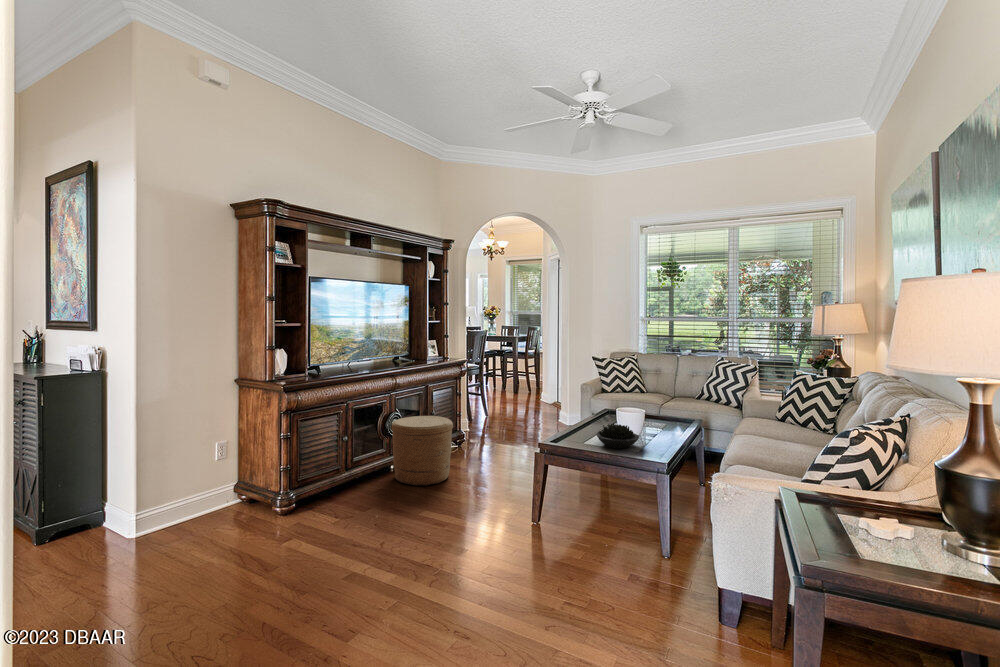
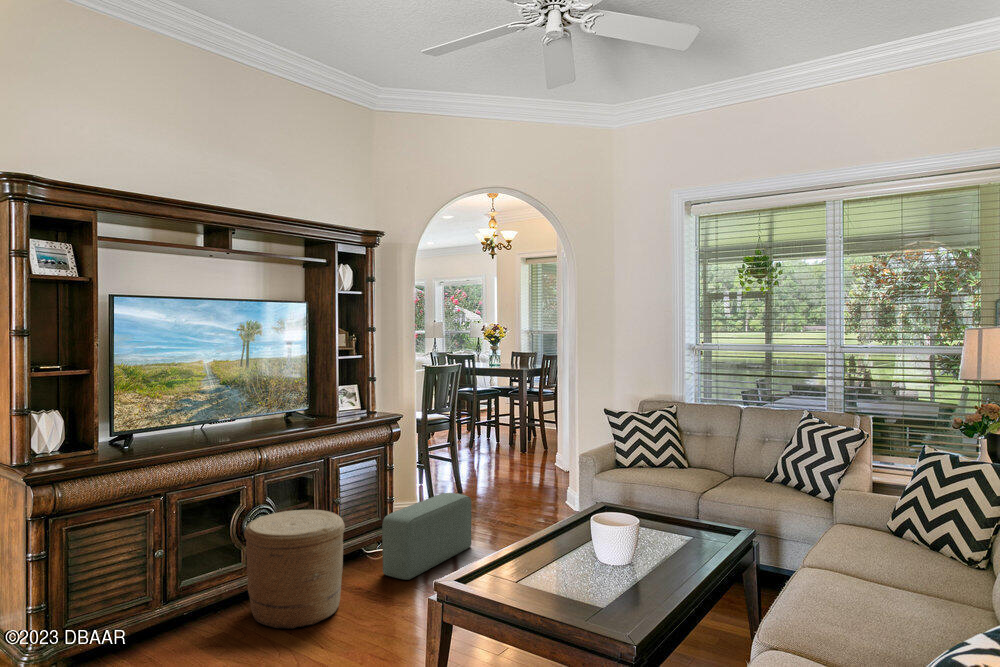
pouf: none [465,411,512,461] -> present [382,493,471,580]
succulent plant: present [596,423,639,448] -> none [528,552,601,601]

